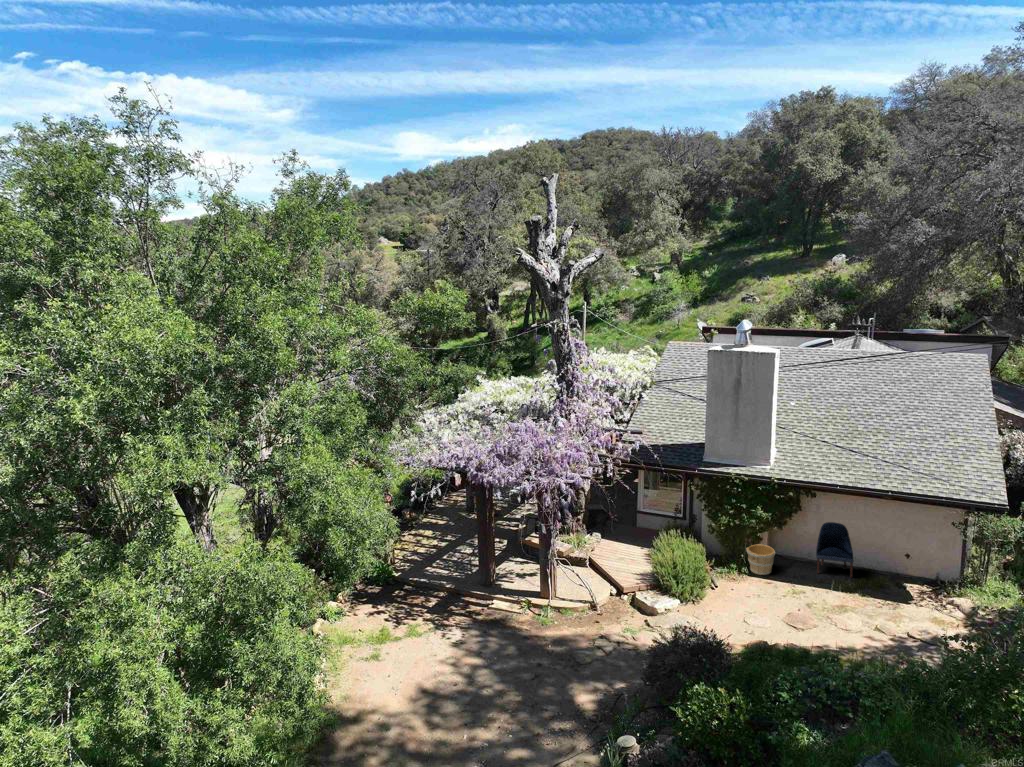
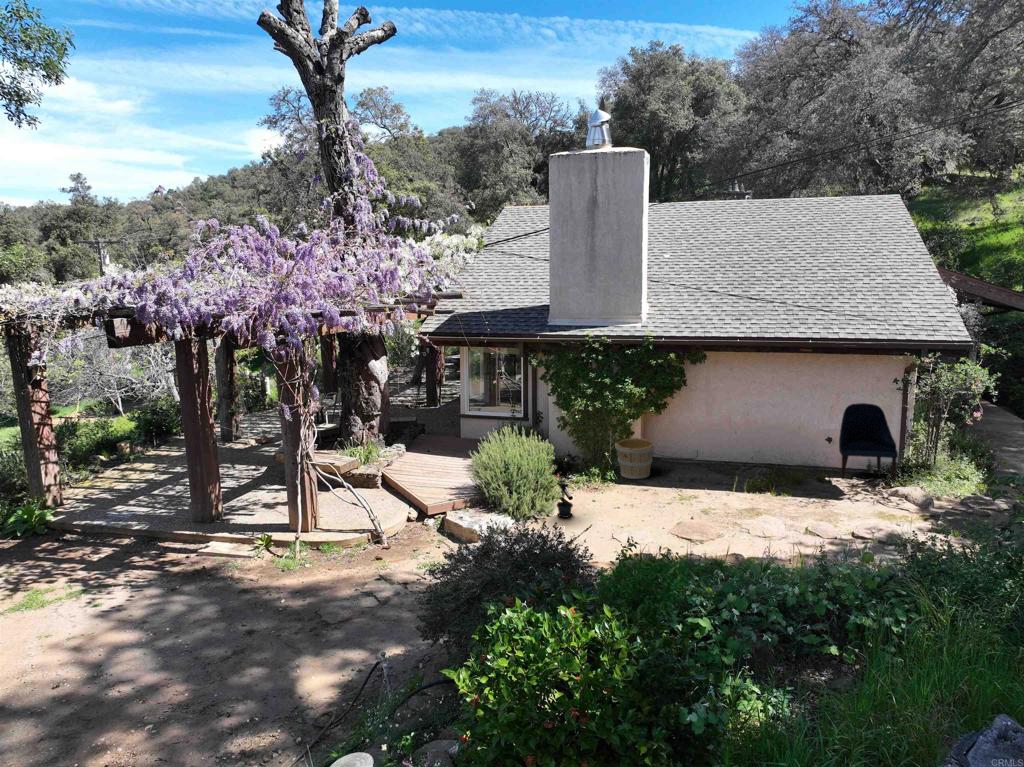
chair: present [816,522,854,578] -> present [839,403,898,481]
potted plant: none [701,561,723,603] -> present [549,451,580,518]

